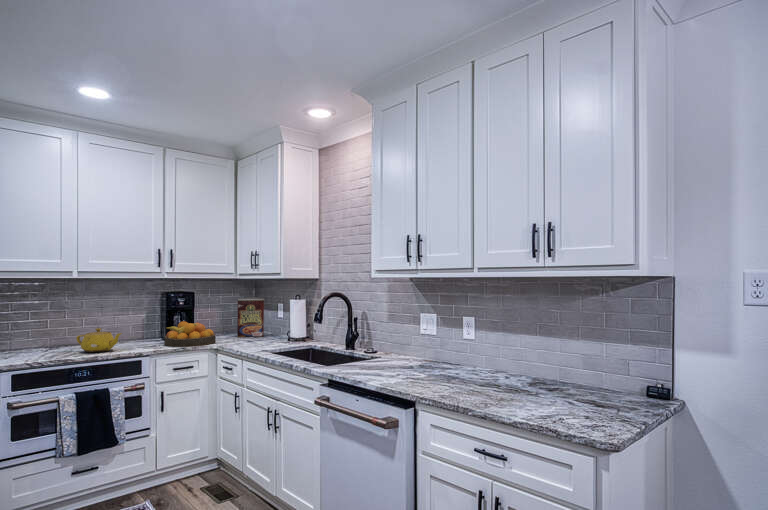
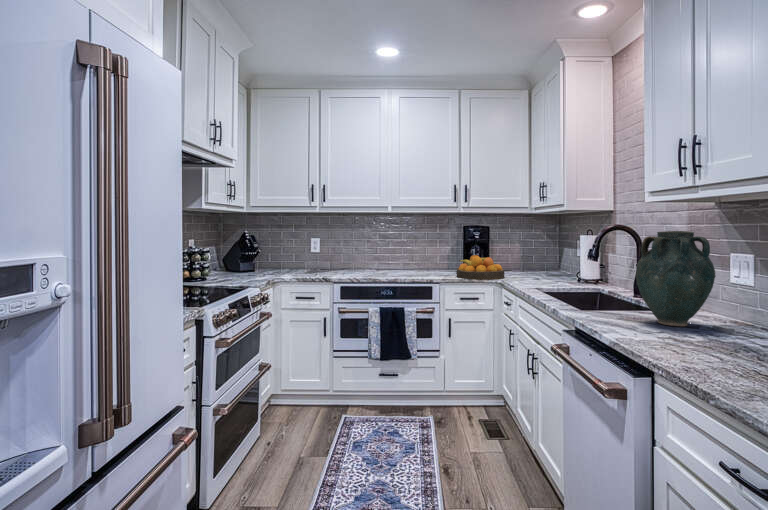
cereal box: present [236,297,264,337] -> none [530,234,565,277]
vase: none [379,300,430,373] -> present [636,231,716,326]
teapot: present [76,328,122,352] -> none [387,256,418,277]

